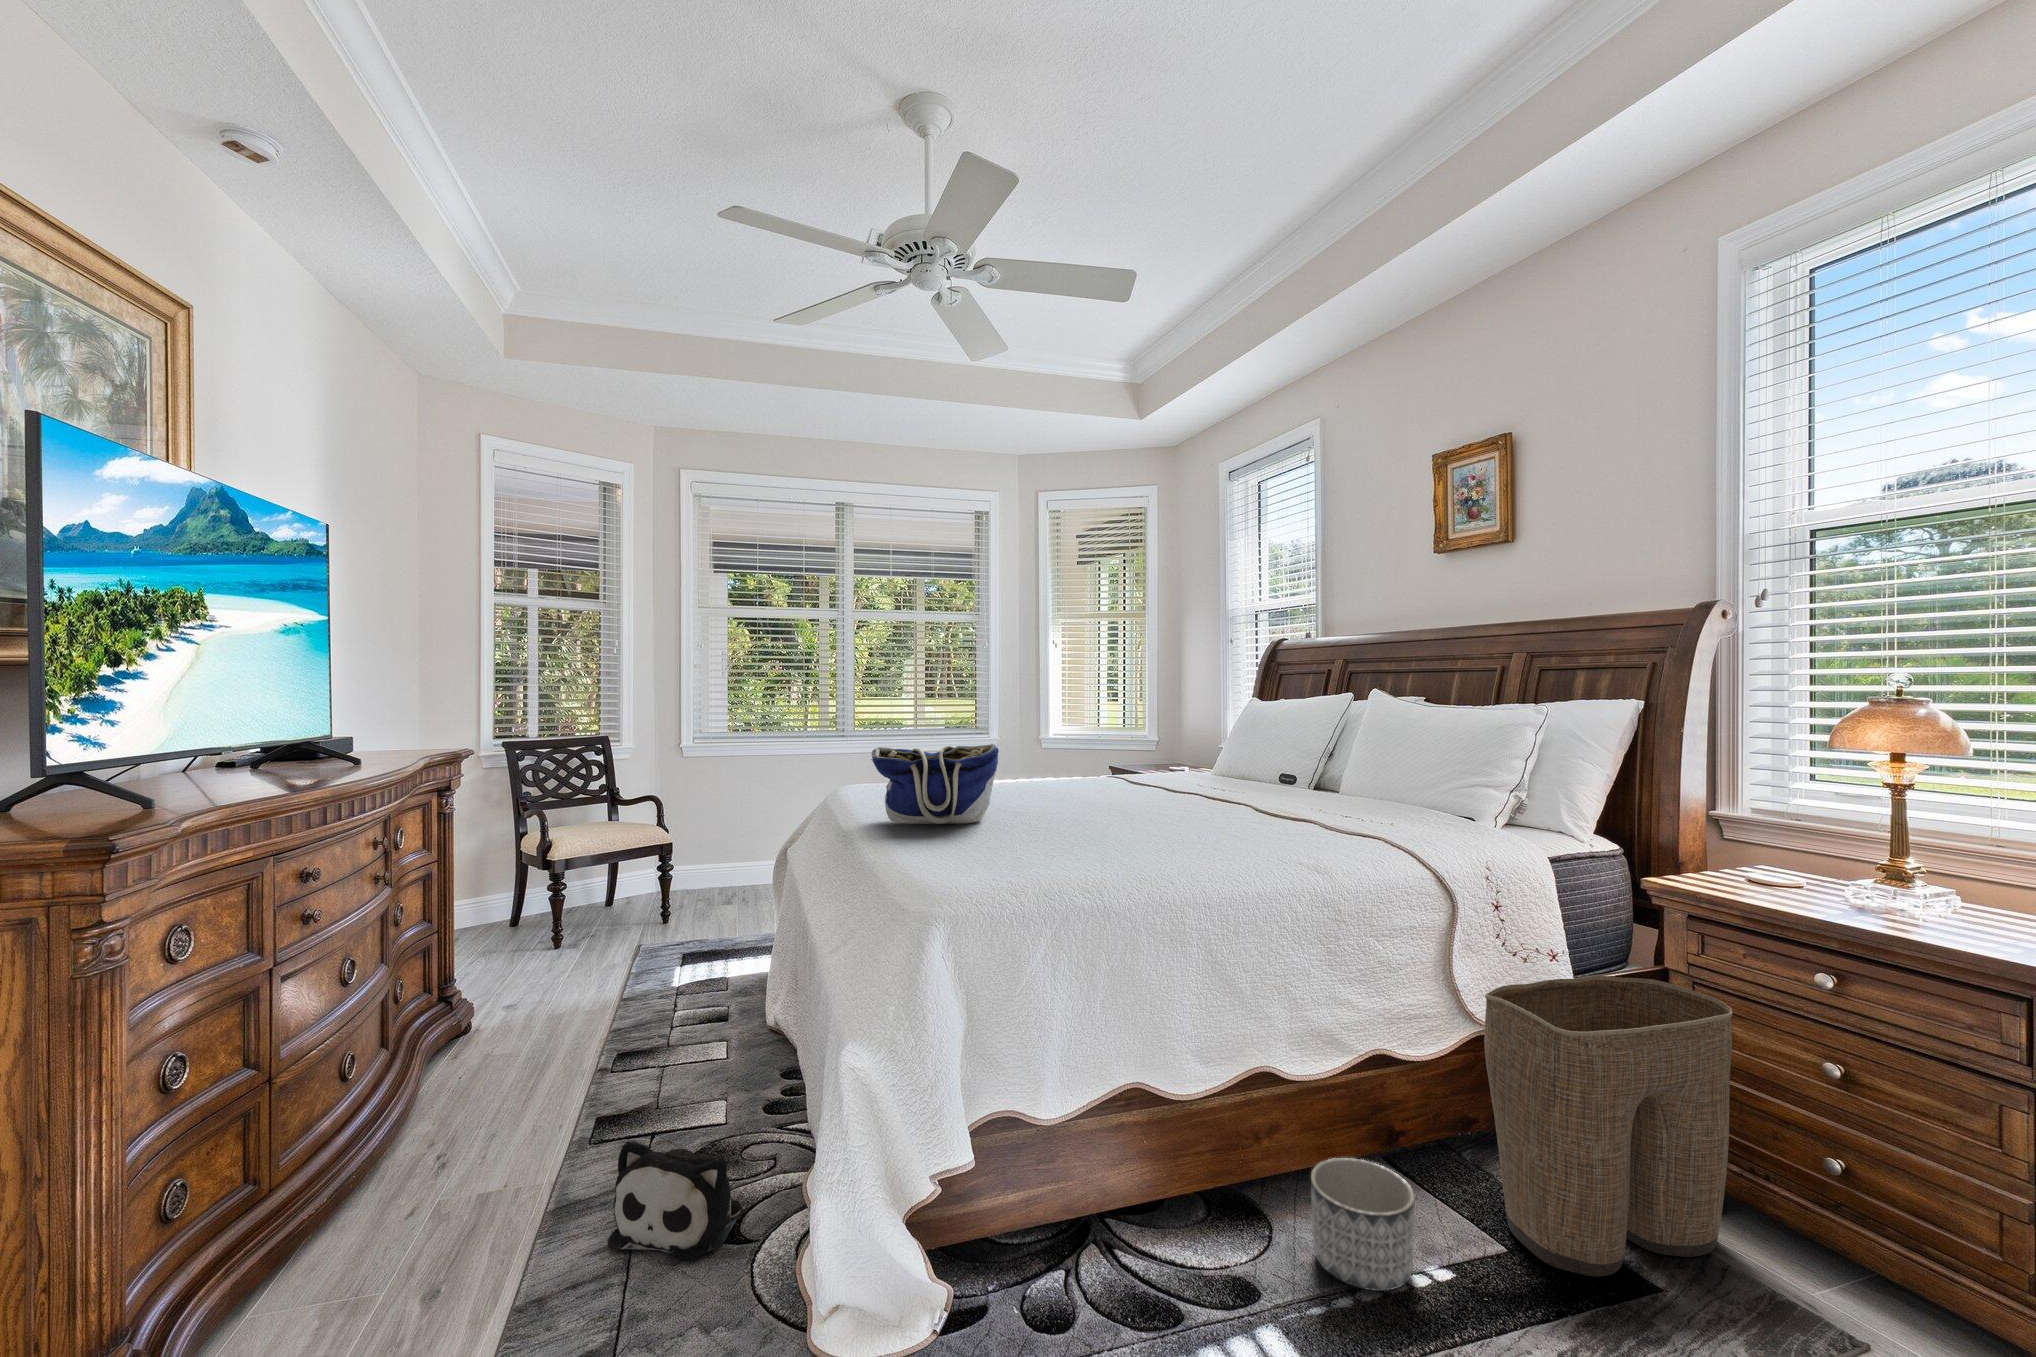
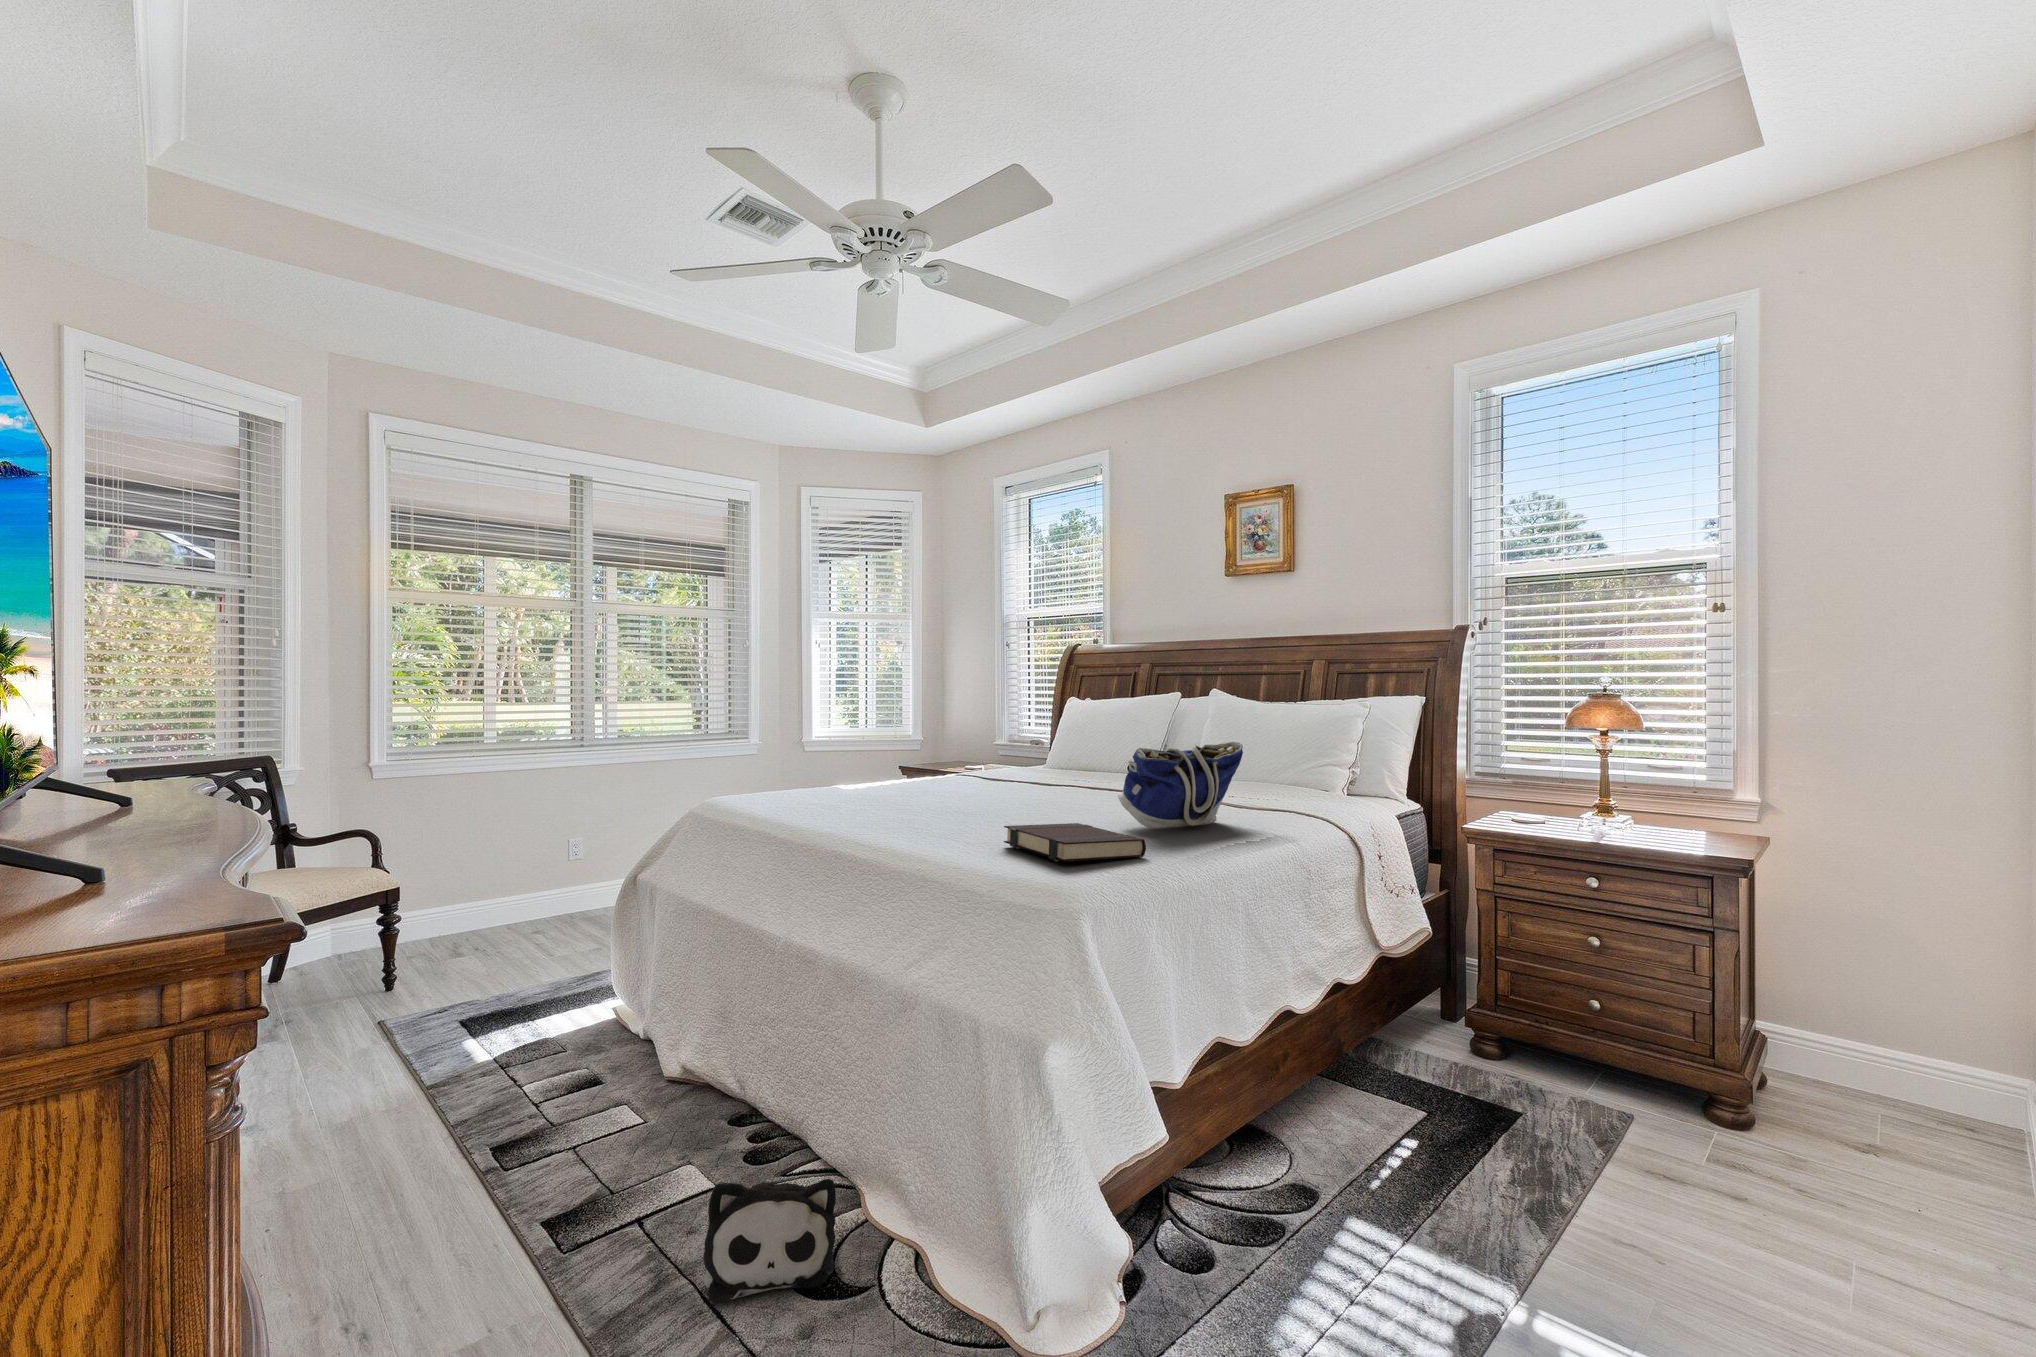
tote bag: present [871,744,999,824] -> present [1118,742,1243,828]
book: none [956,835,1065,883] -> present [1004,823,1146,862]
laundry basket: present [1484,976,1733,1277] -> none [1393,898,1538,1111]
planter: present [1311,1158,1414,1291] -> none [1312,1061,1393,1153]

